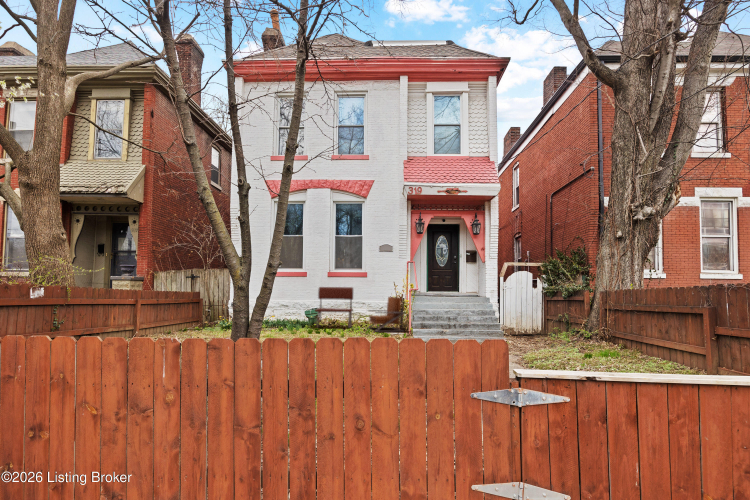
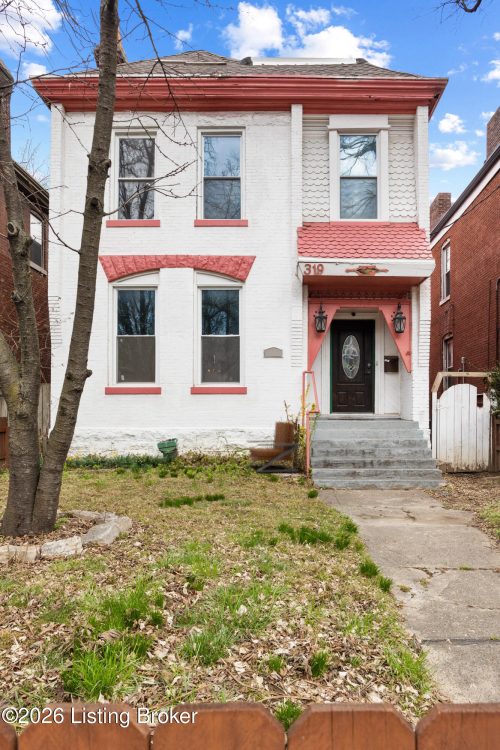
bench: present [315,287,353,328] -> none [172,408,226,466]

